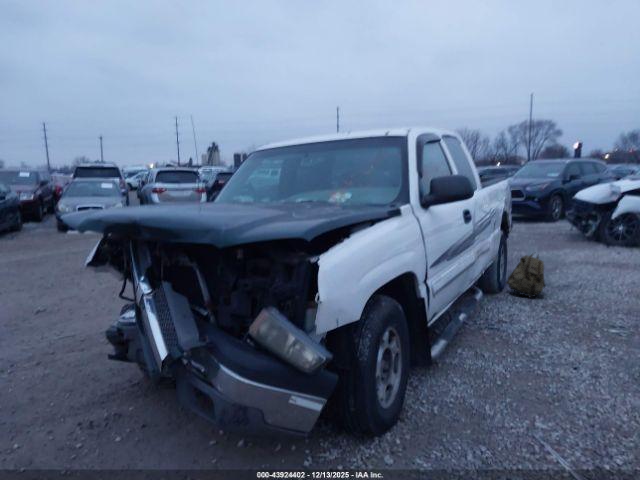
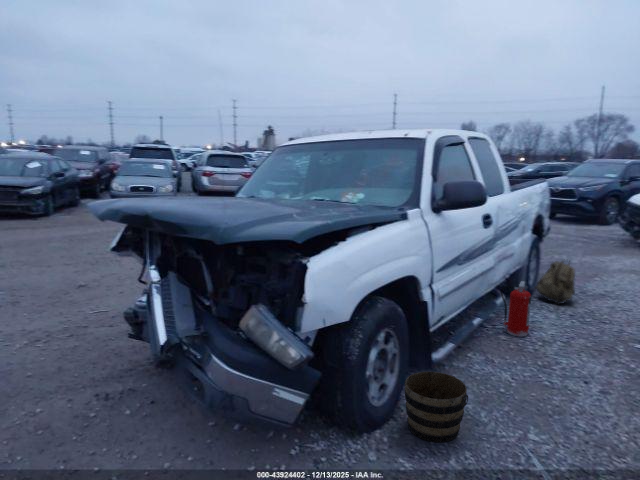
fire extinguisher: none [481,275,511,330] -> present [501,281,531,337]
bucket: none [410,368,477,439] -> present [404,372,468,442]

